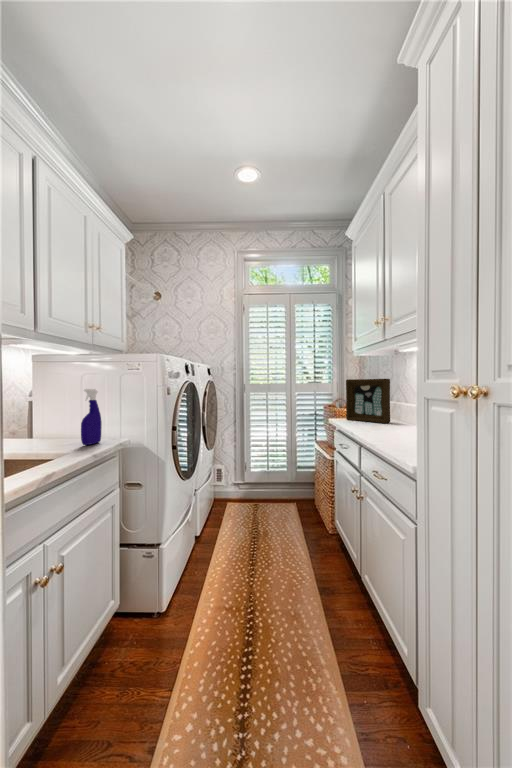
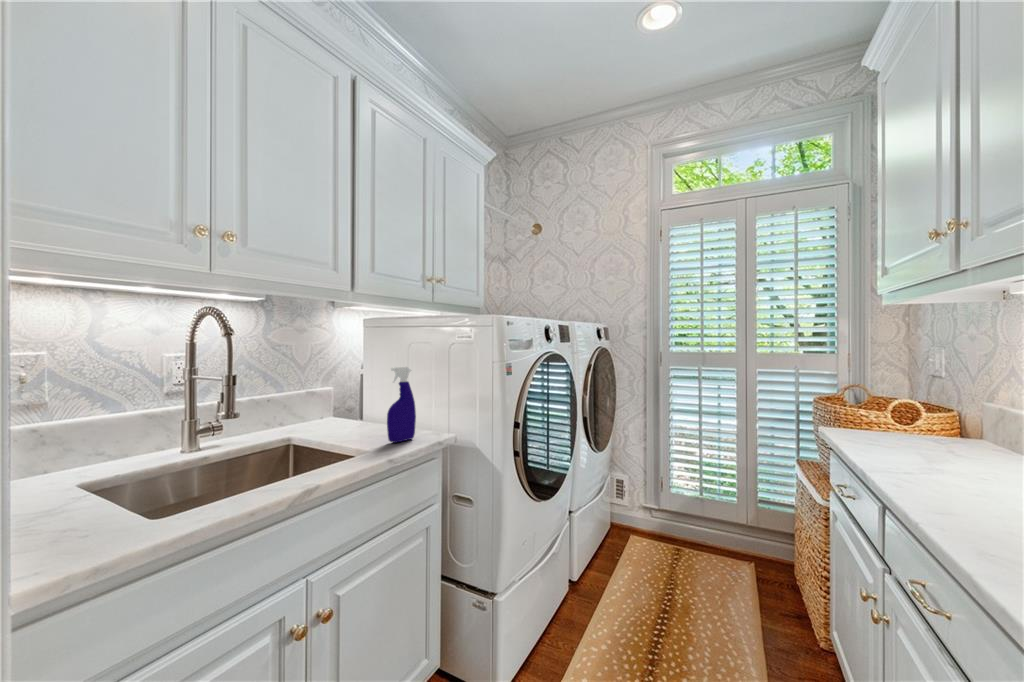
picture frame: present [346,379,390,423] -> none [858,353,980,454]

